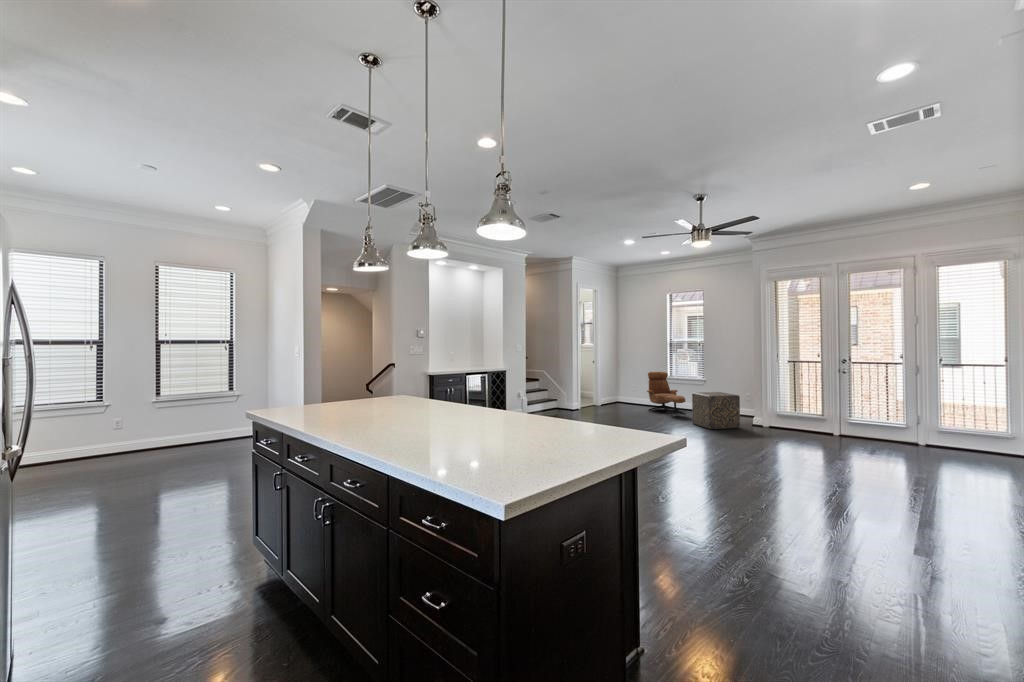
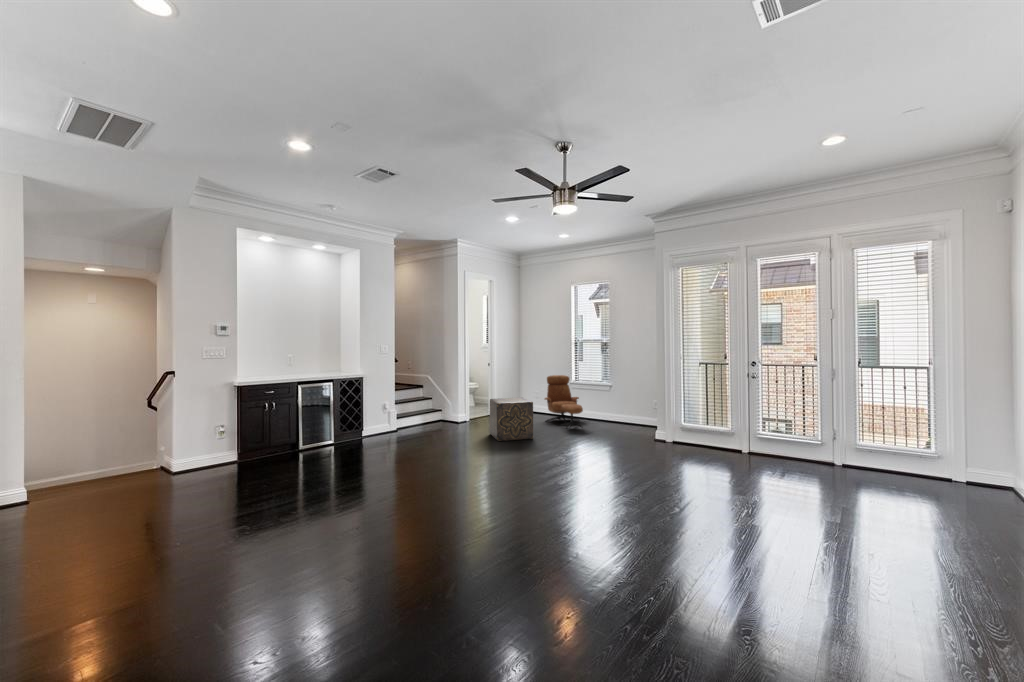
ottoman: present [692,392,740,429] -> present [490,398,533,441]

